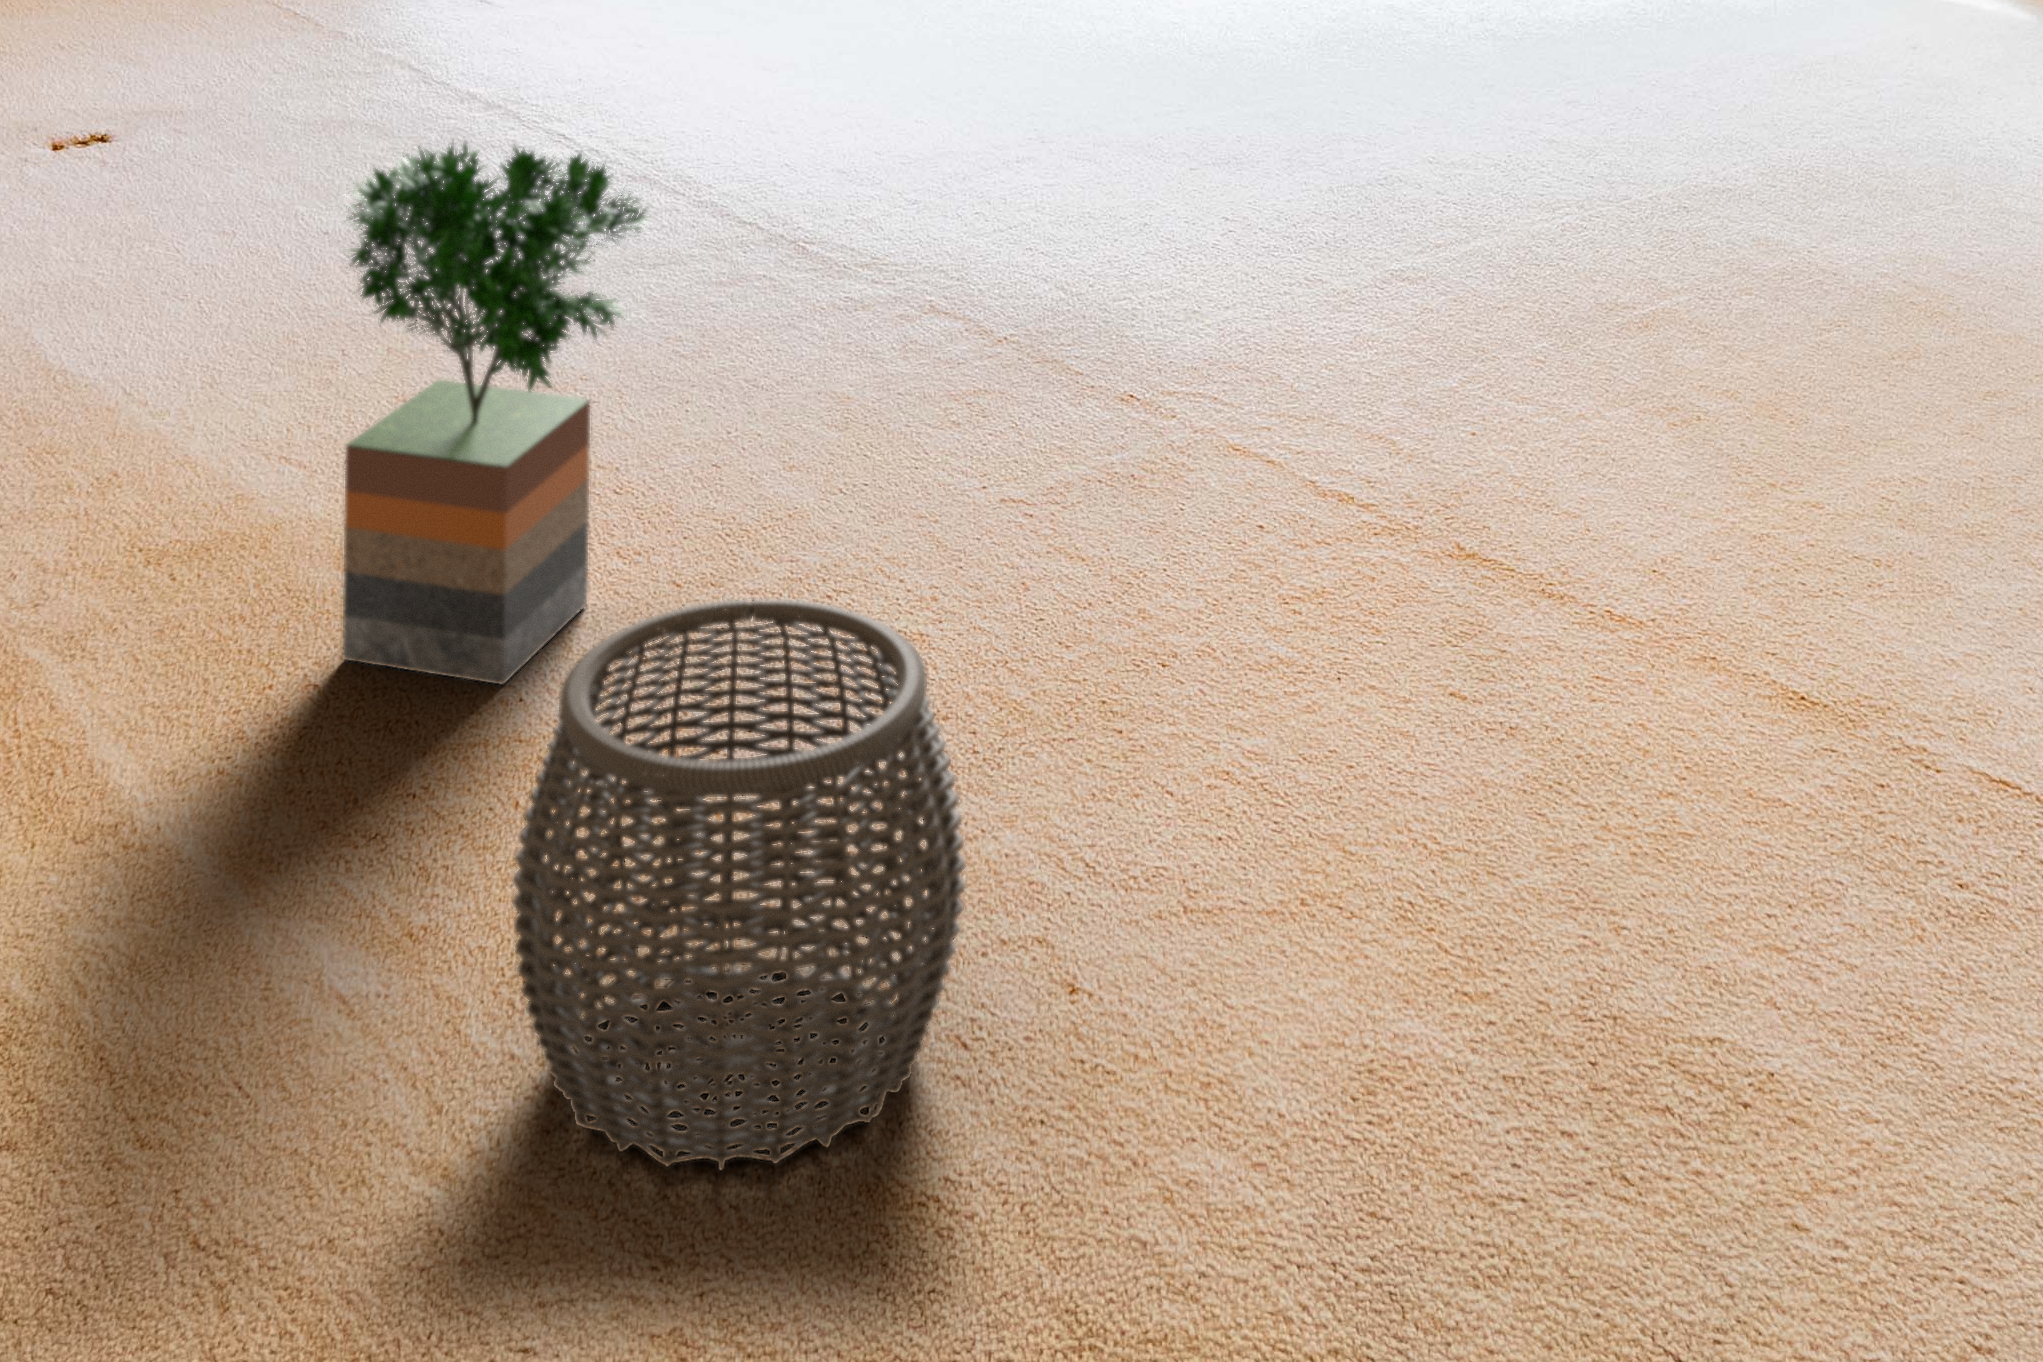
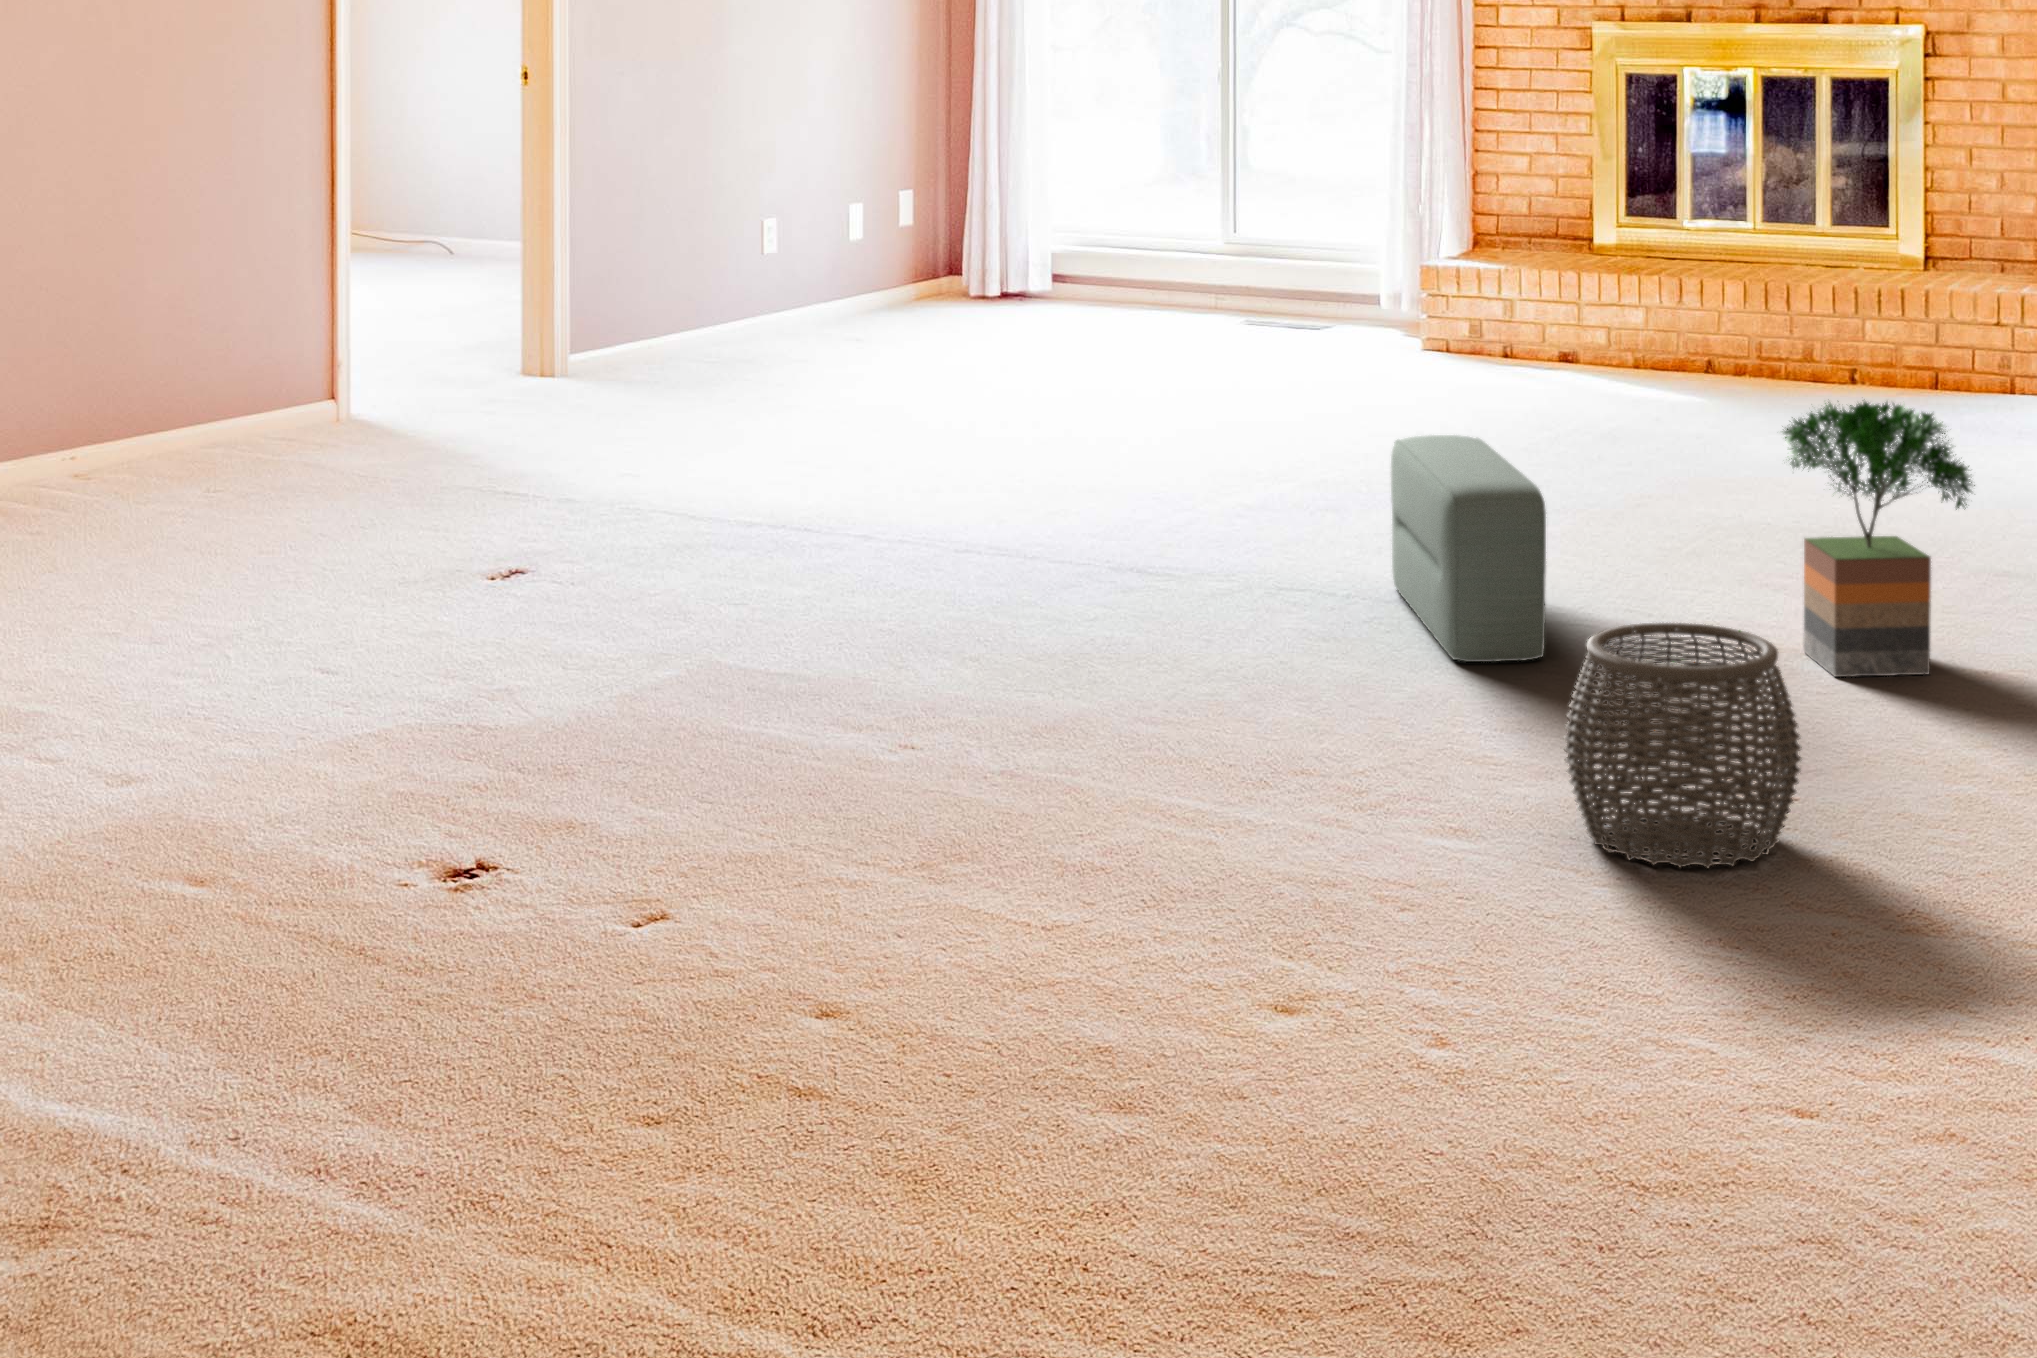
pouf: none [990,91,1252,507] -> present [1391,435,1546,662]
potted tree: present [343,144,646,685] -> present [1784,402,1975,677]

